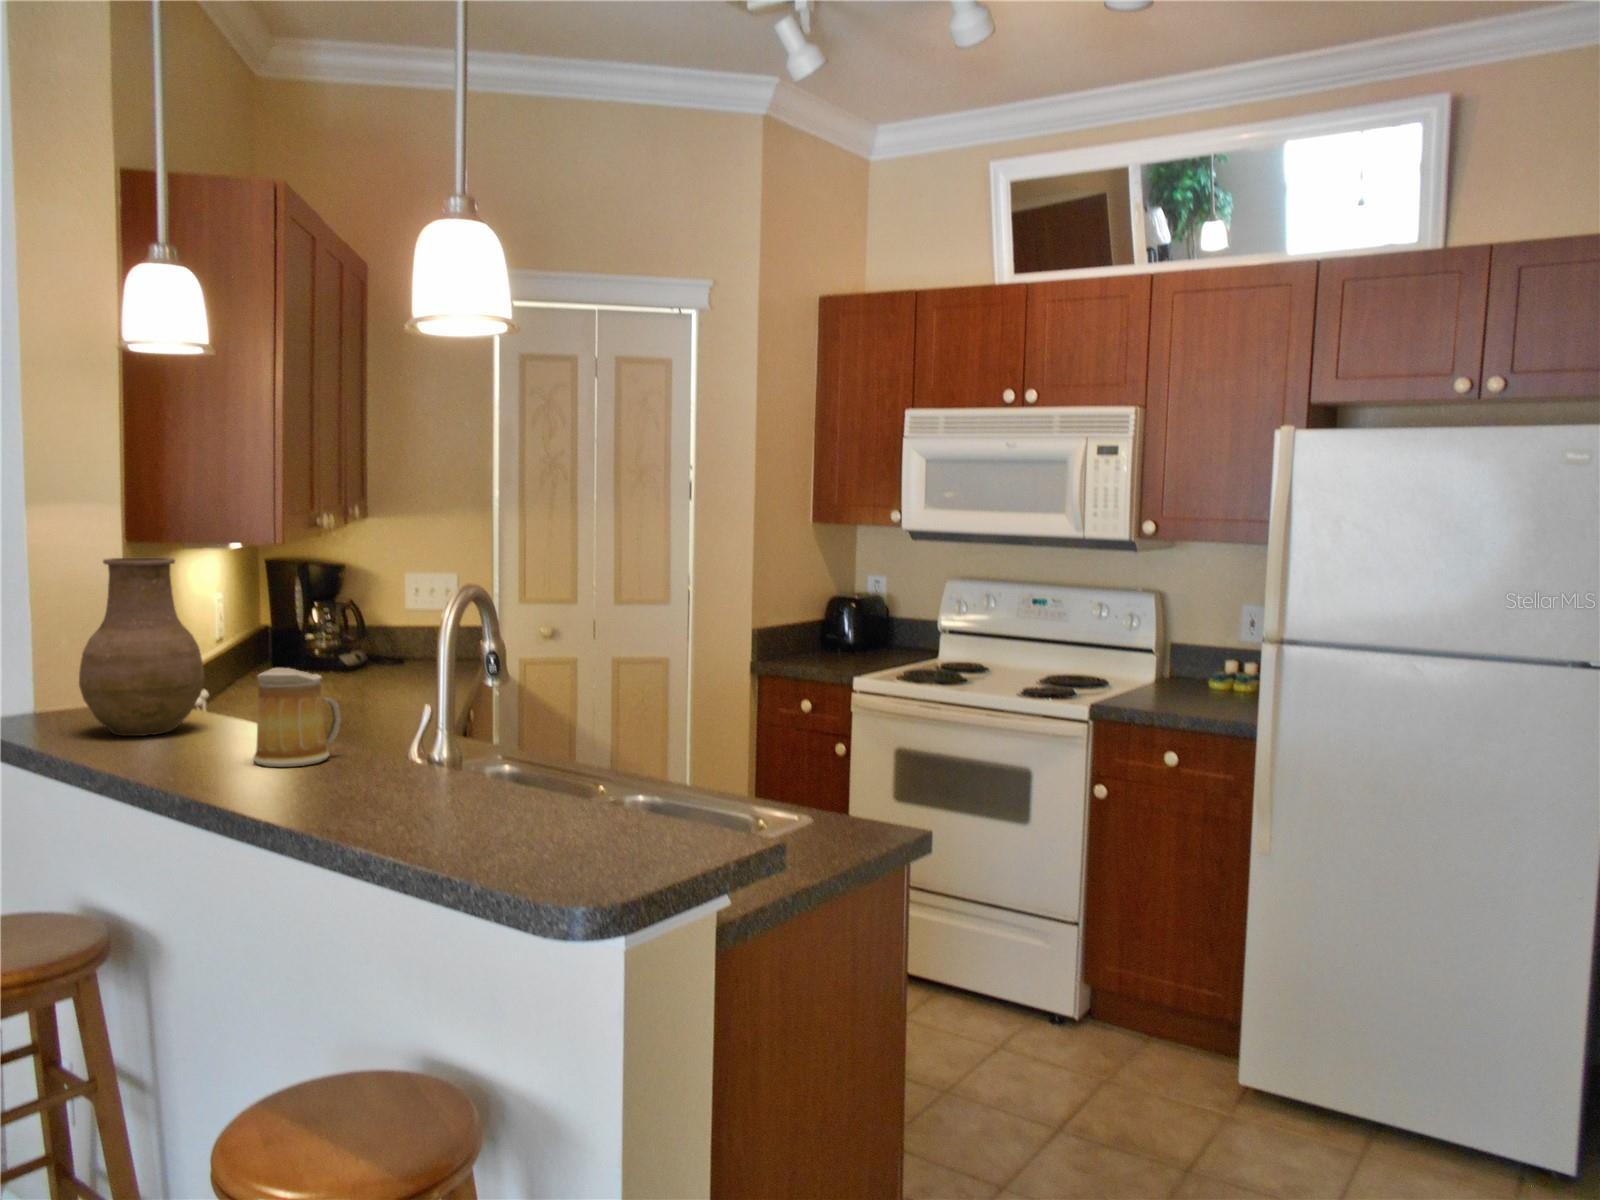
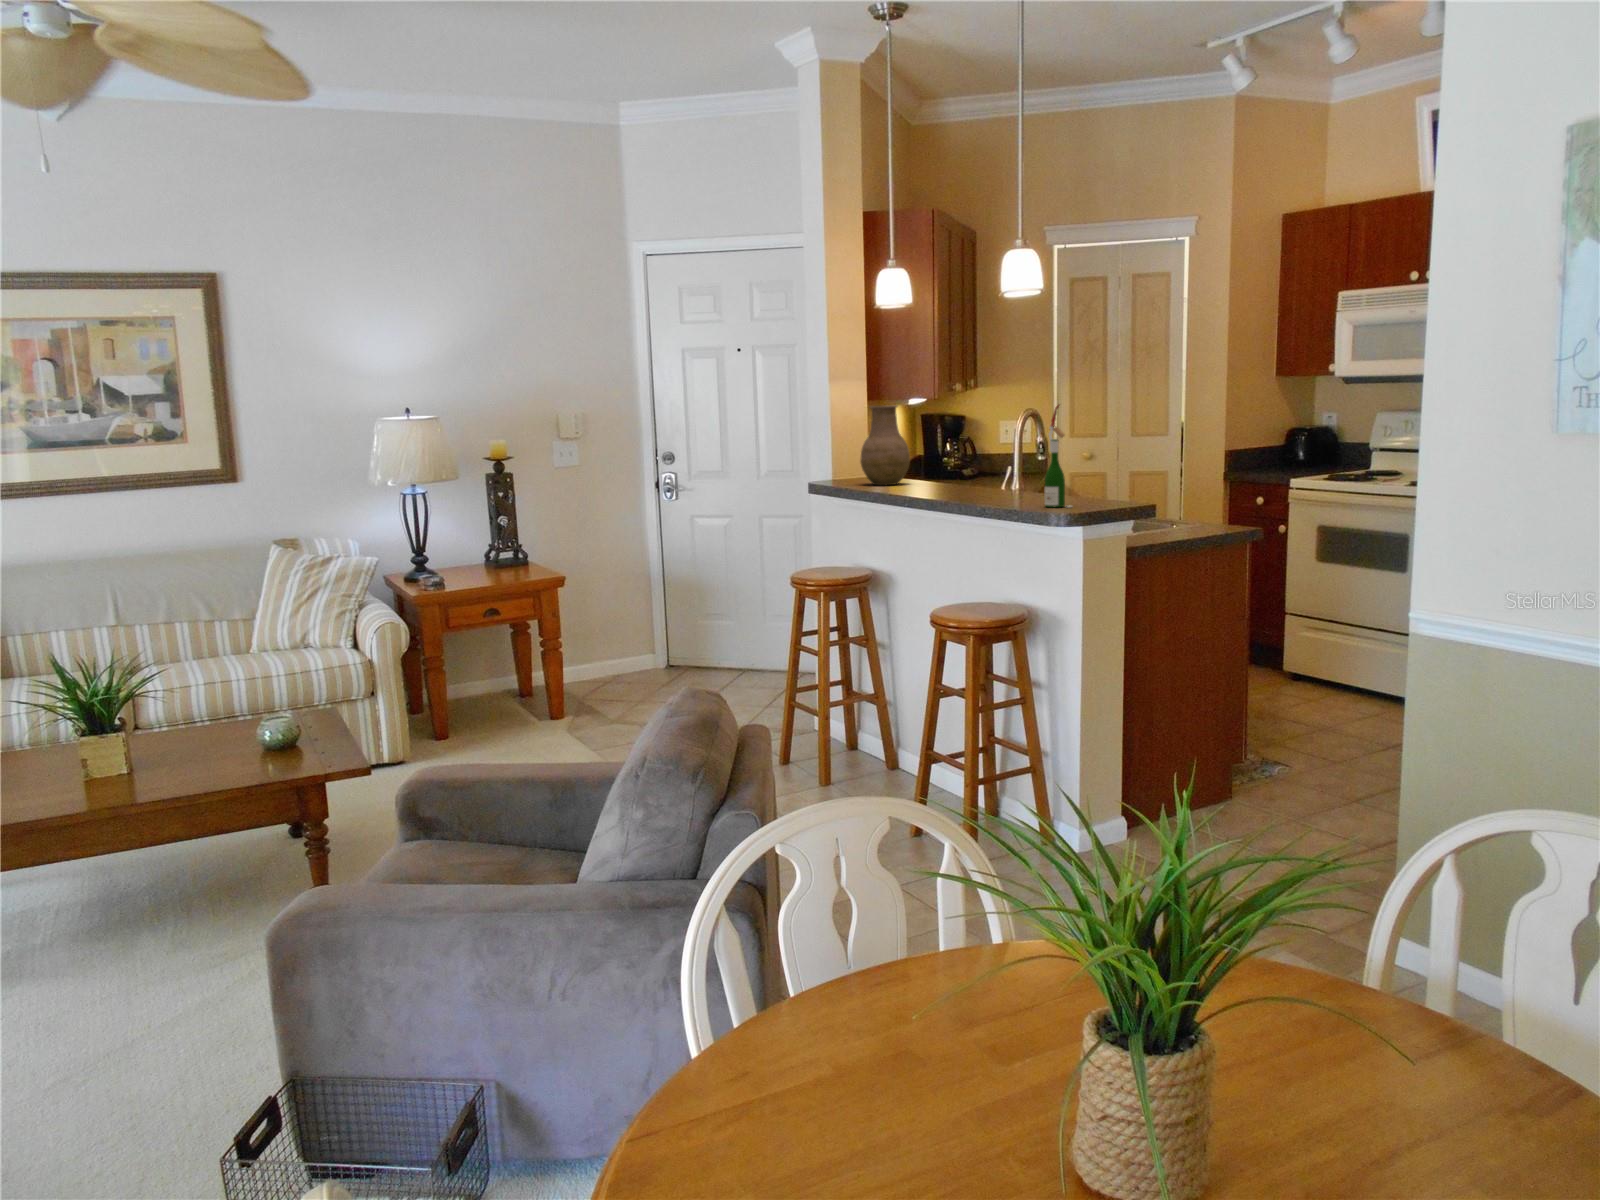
wine bottle: none [533,603,609,879] -> present [1045,405,1070,507]
mug: present [253,668,341,767] -> none [936,448,972,491]

